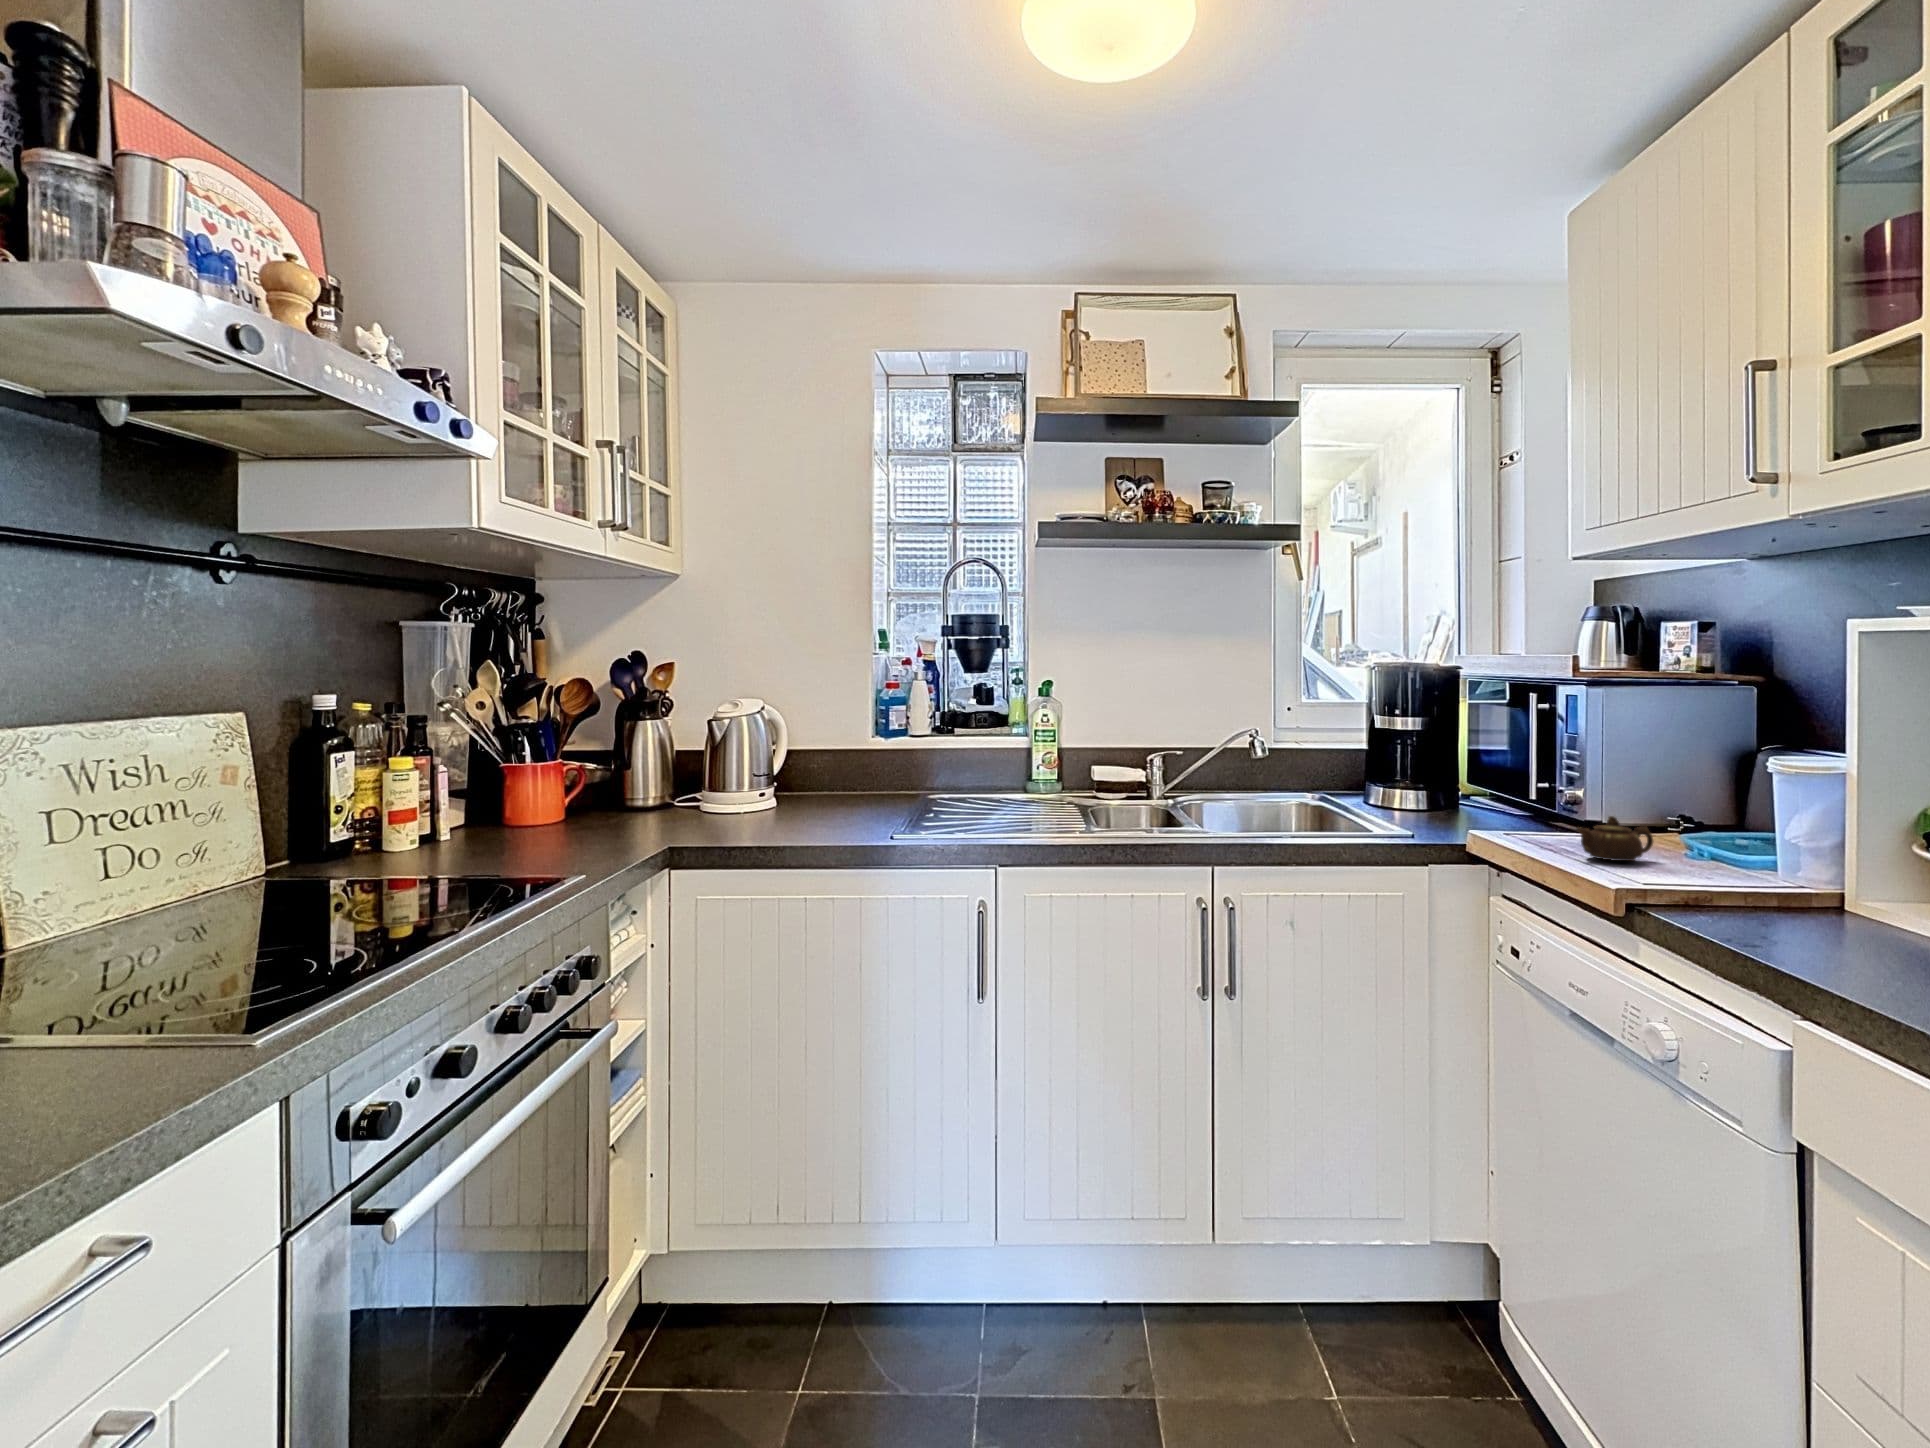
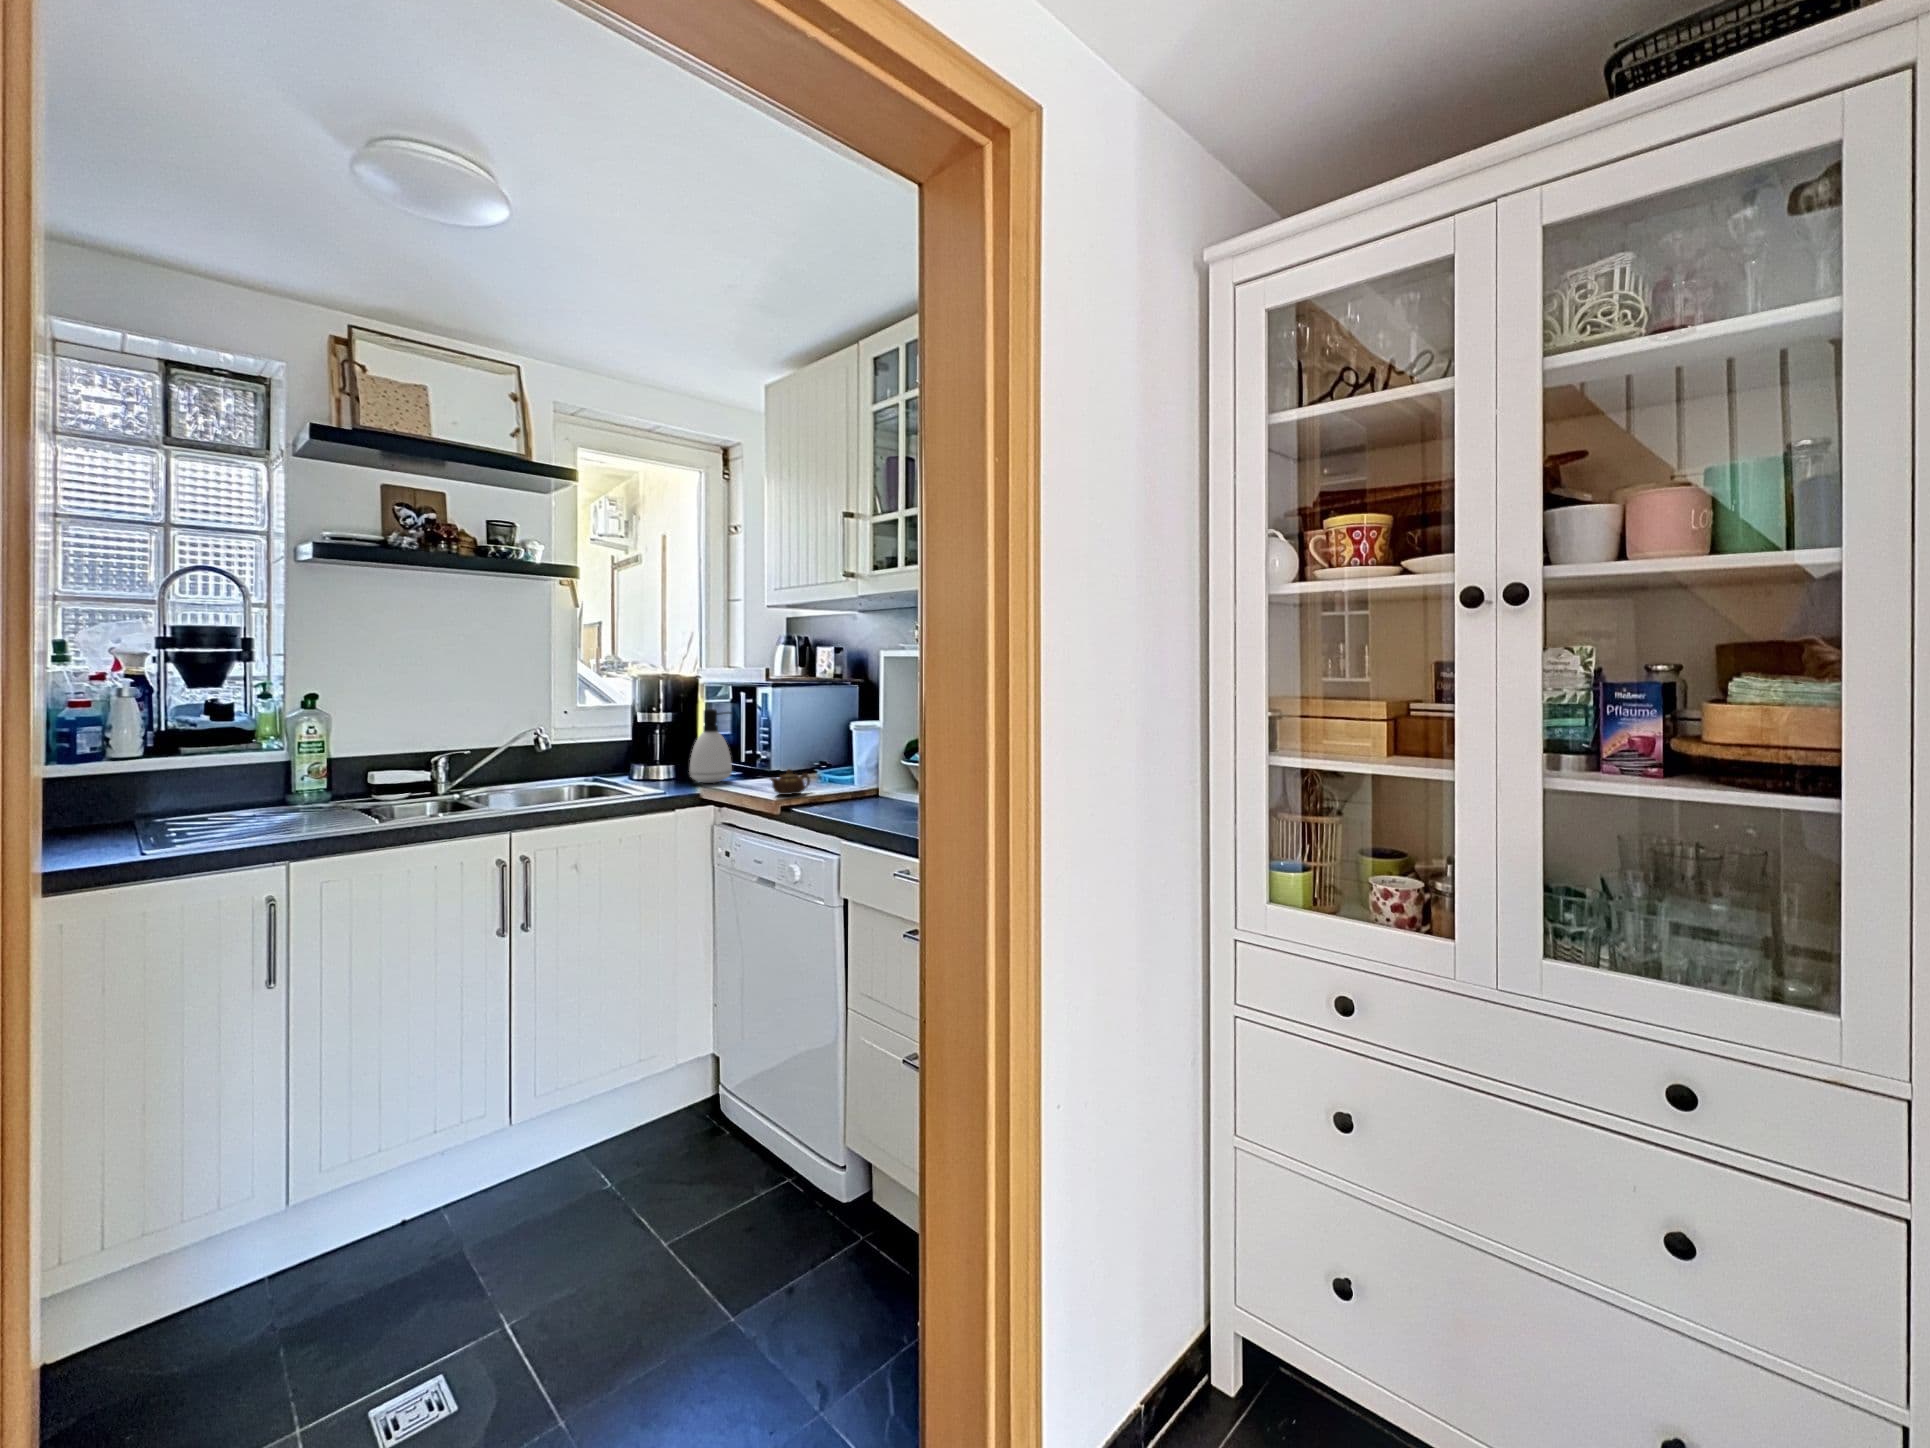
soap dispenser: none [1443,713,1512,824] -> present [689,709,732,783]

